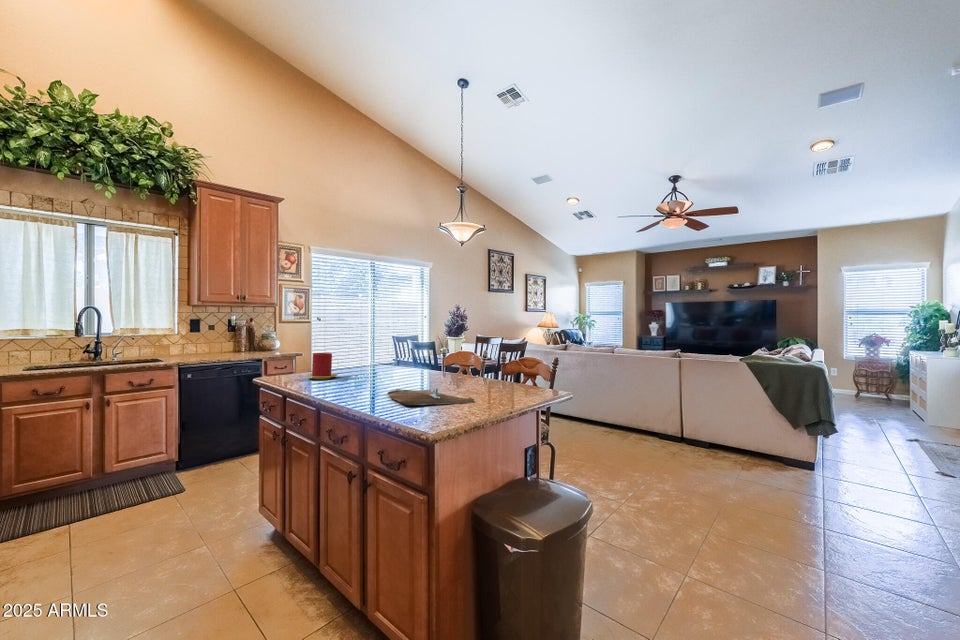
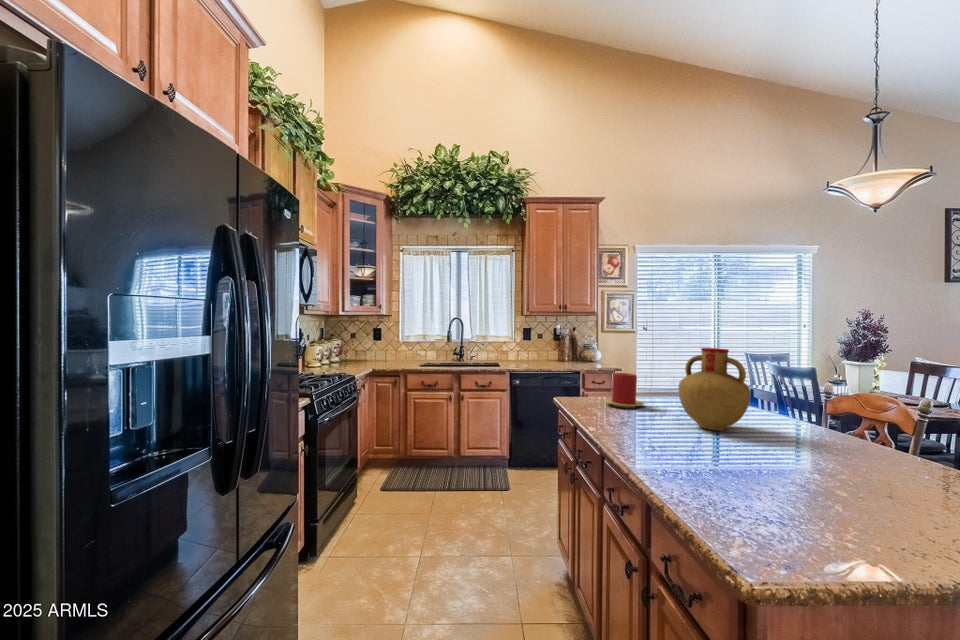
vase: none [367,329,410,384] -> present [678,348,751,431]
cutting board: present [388,388,475,405] -> none [703,445,896,517]

